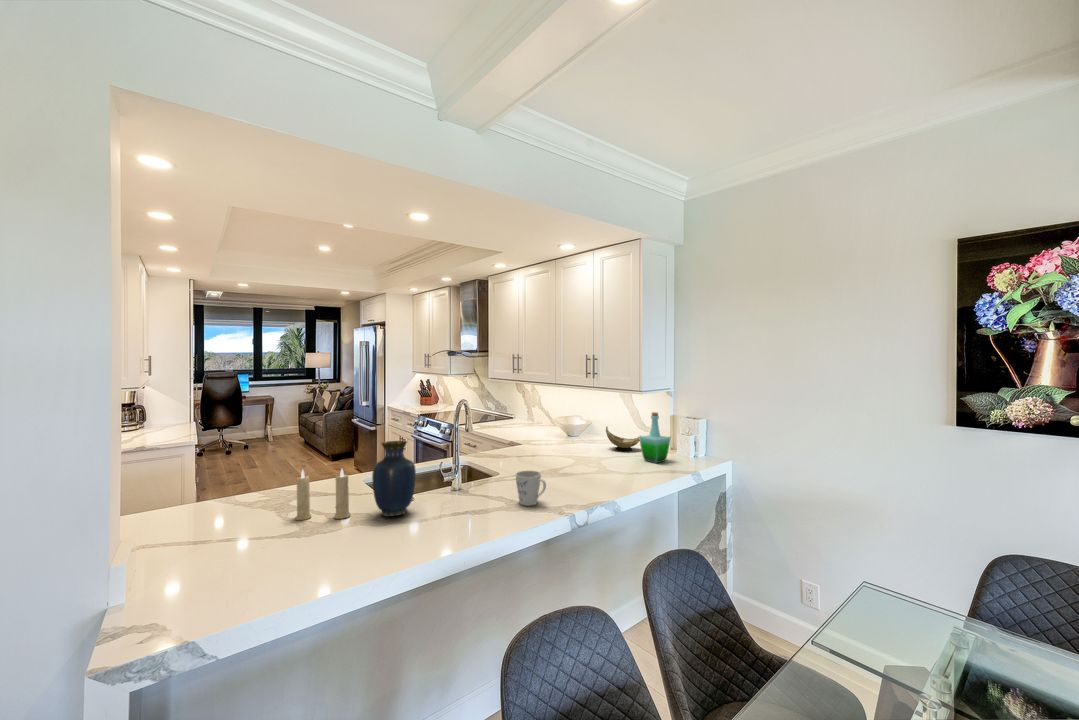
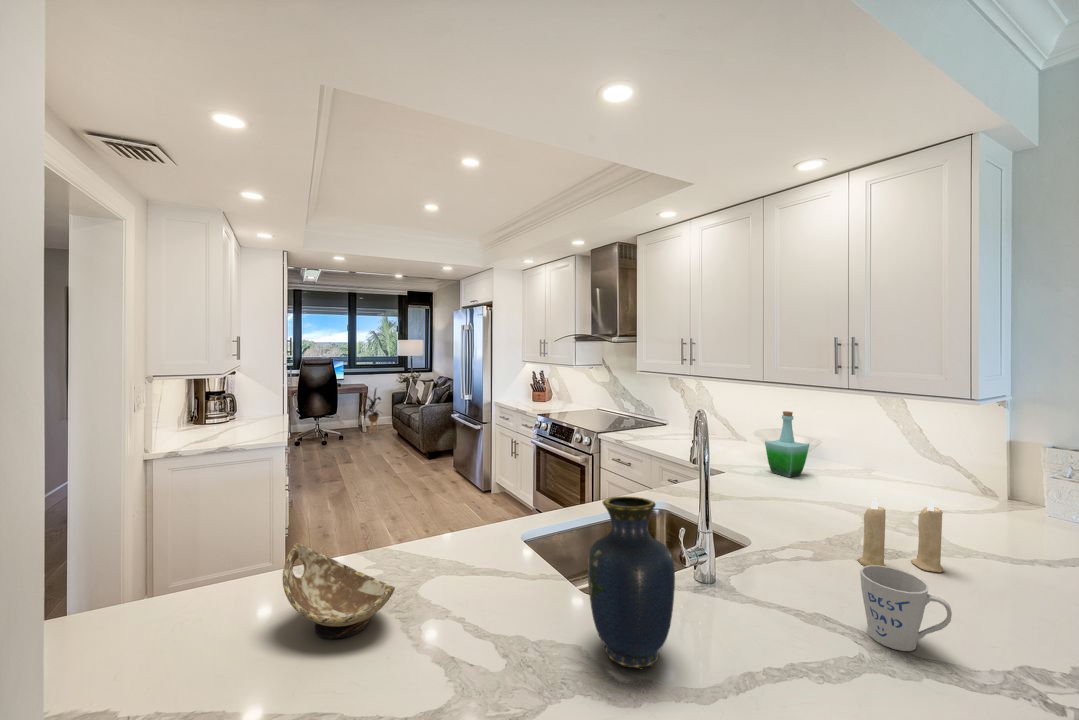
house plant: none [265,398,290,442] -> present [362,389,381,432]
bottle: present [639,412,671,463] -> present [765,411,809,477]
decorative bowl: present [606,427,640,451] -> present [283,543,395,639]
candle: present [295,469,350,520] -> present [858,498,944,572]

